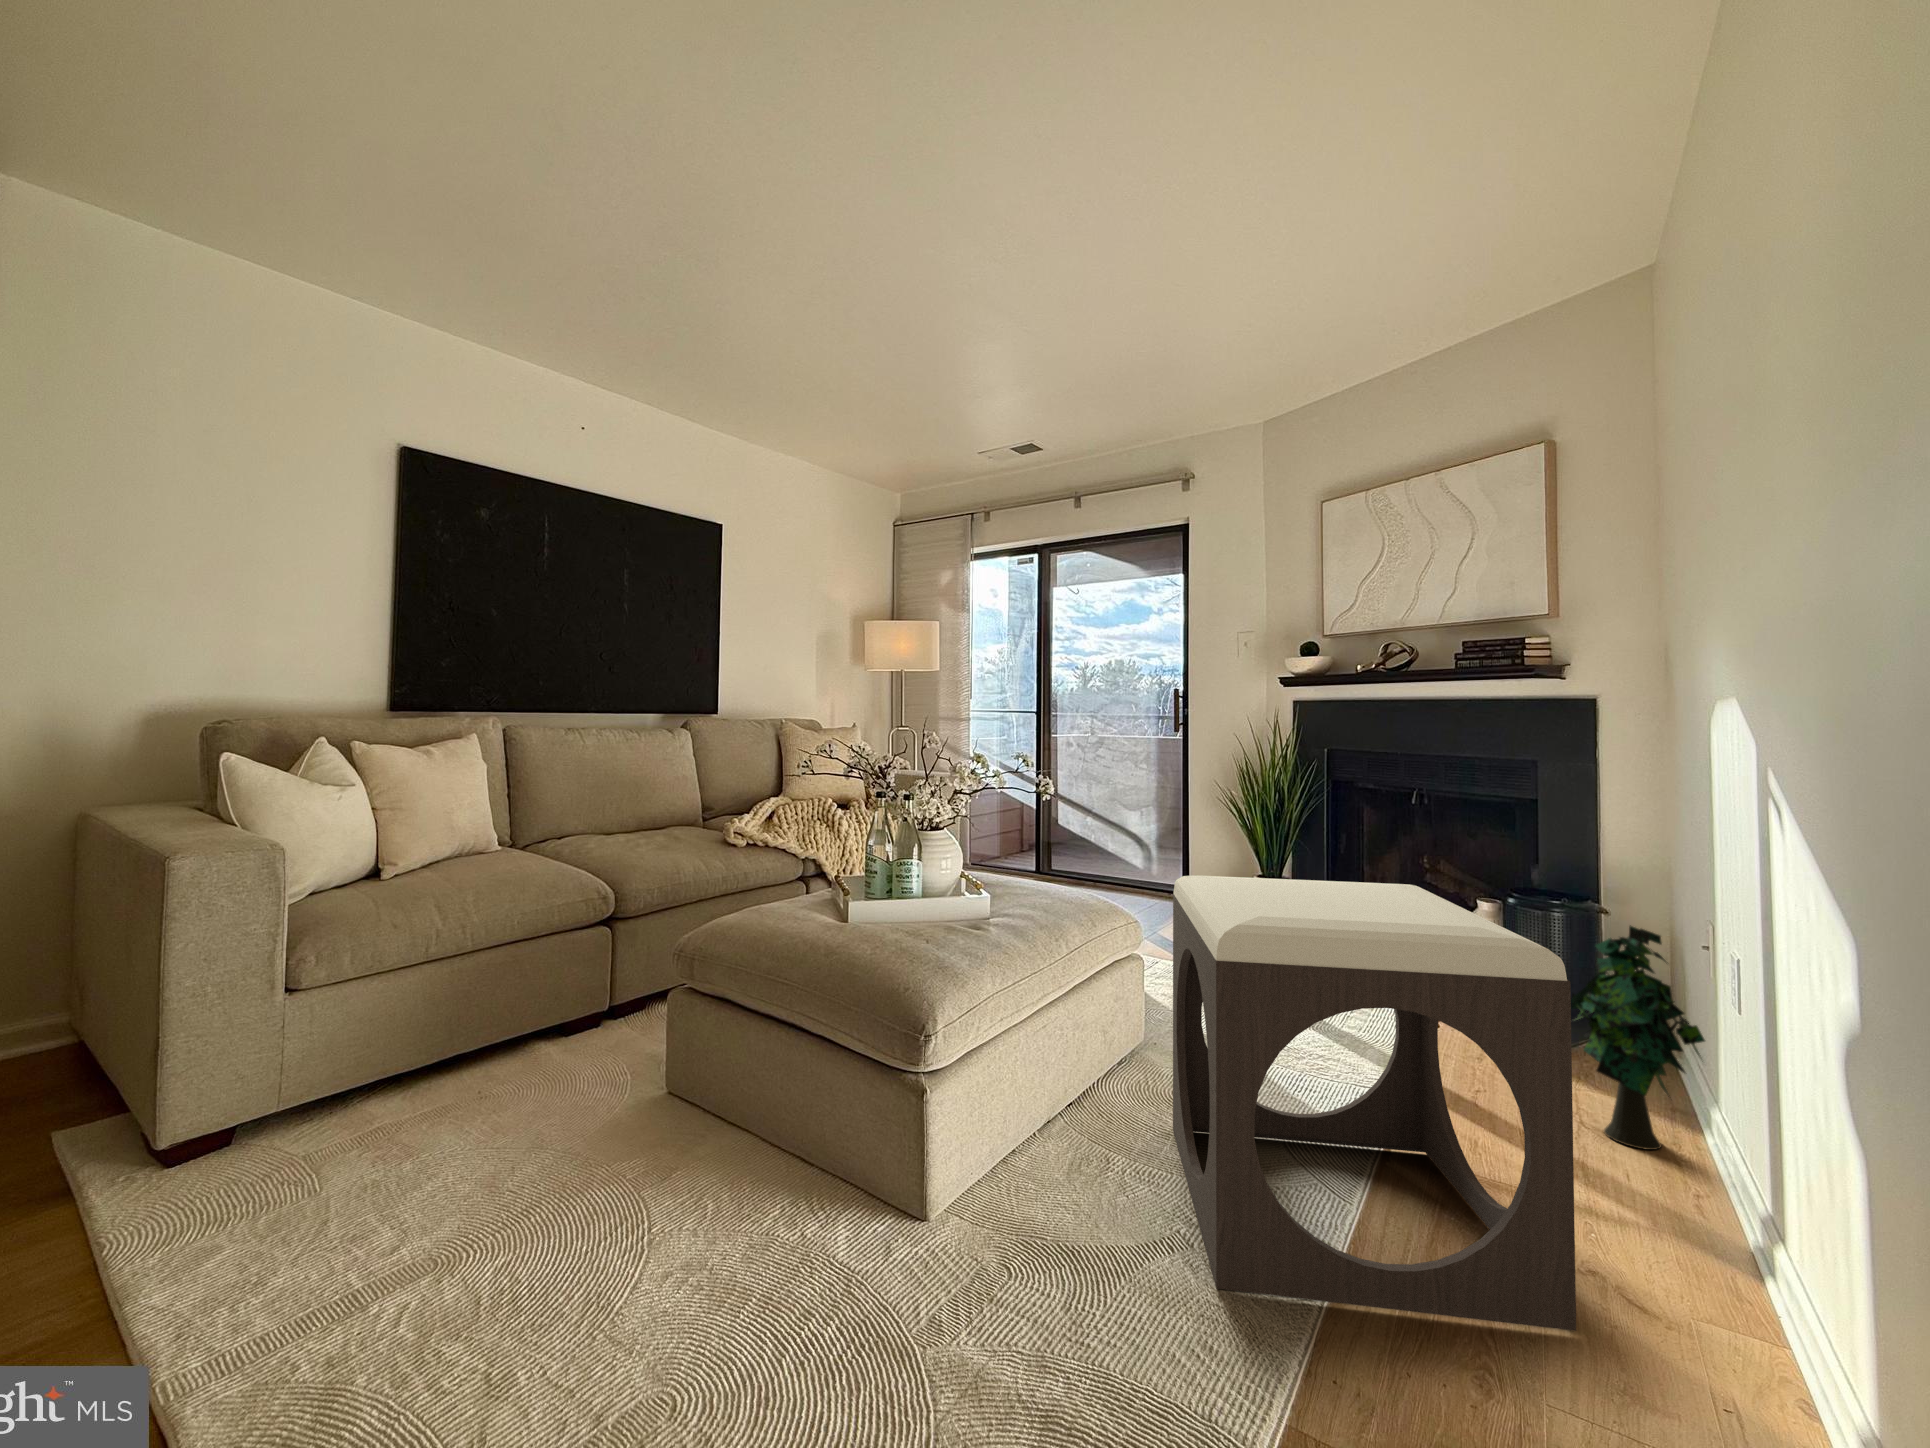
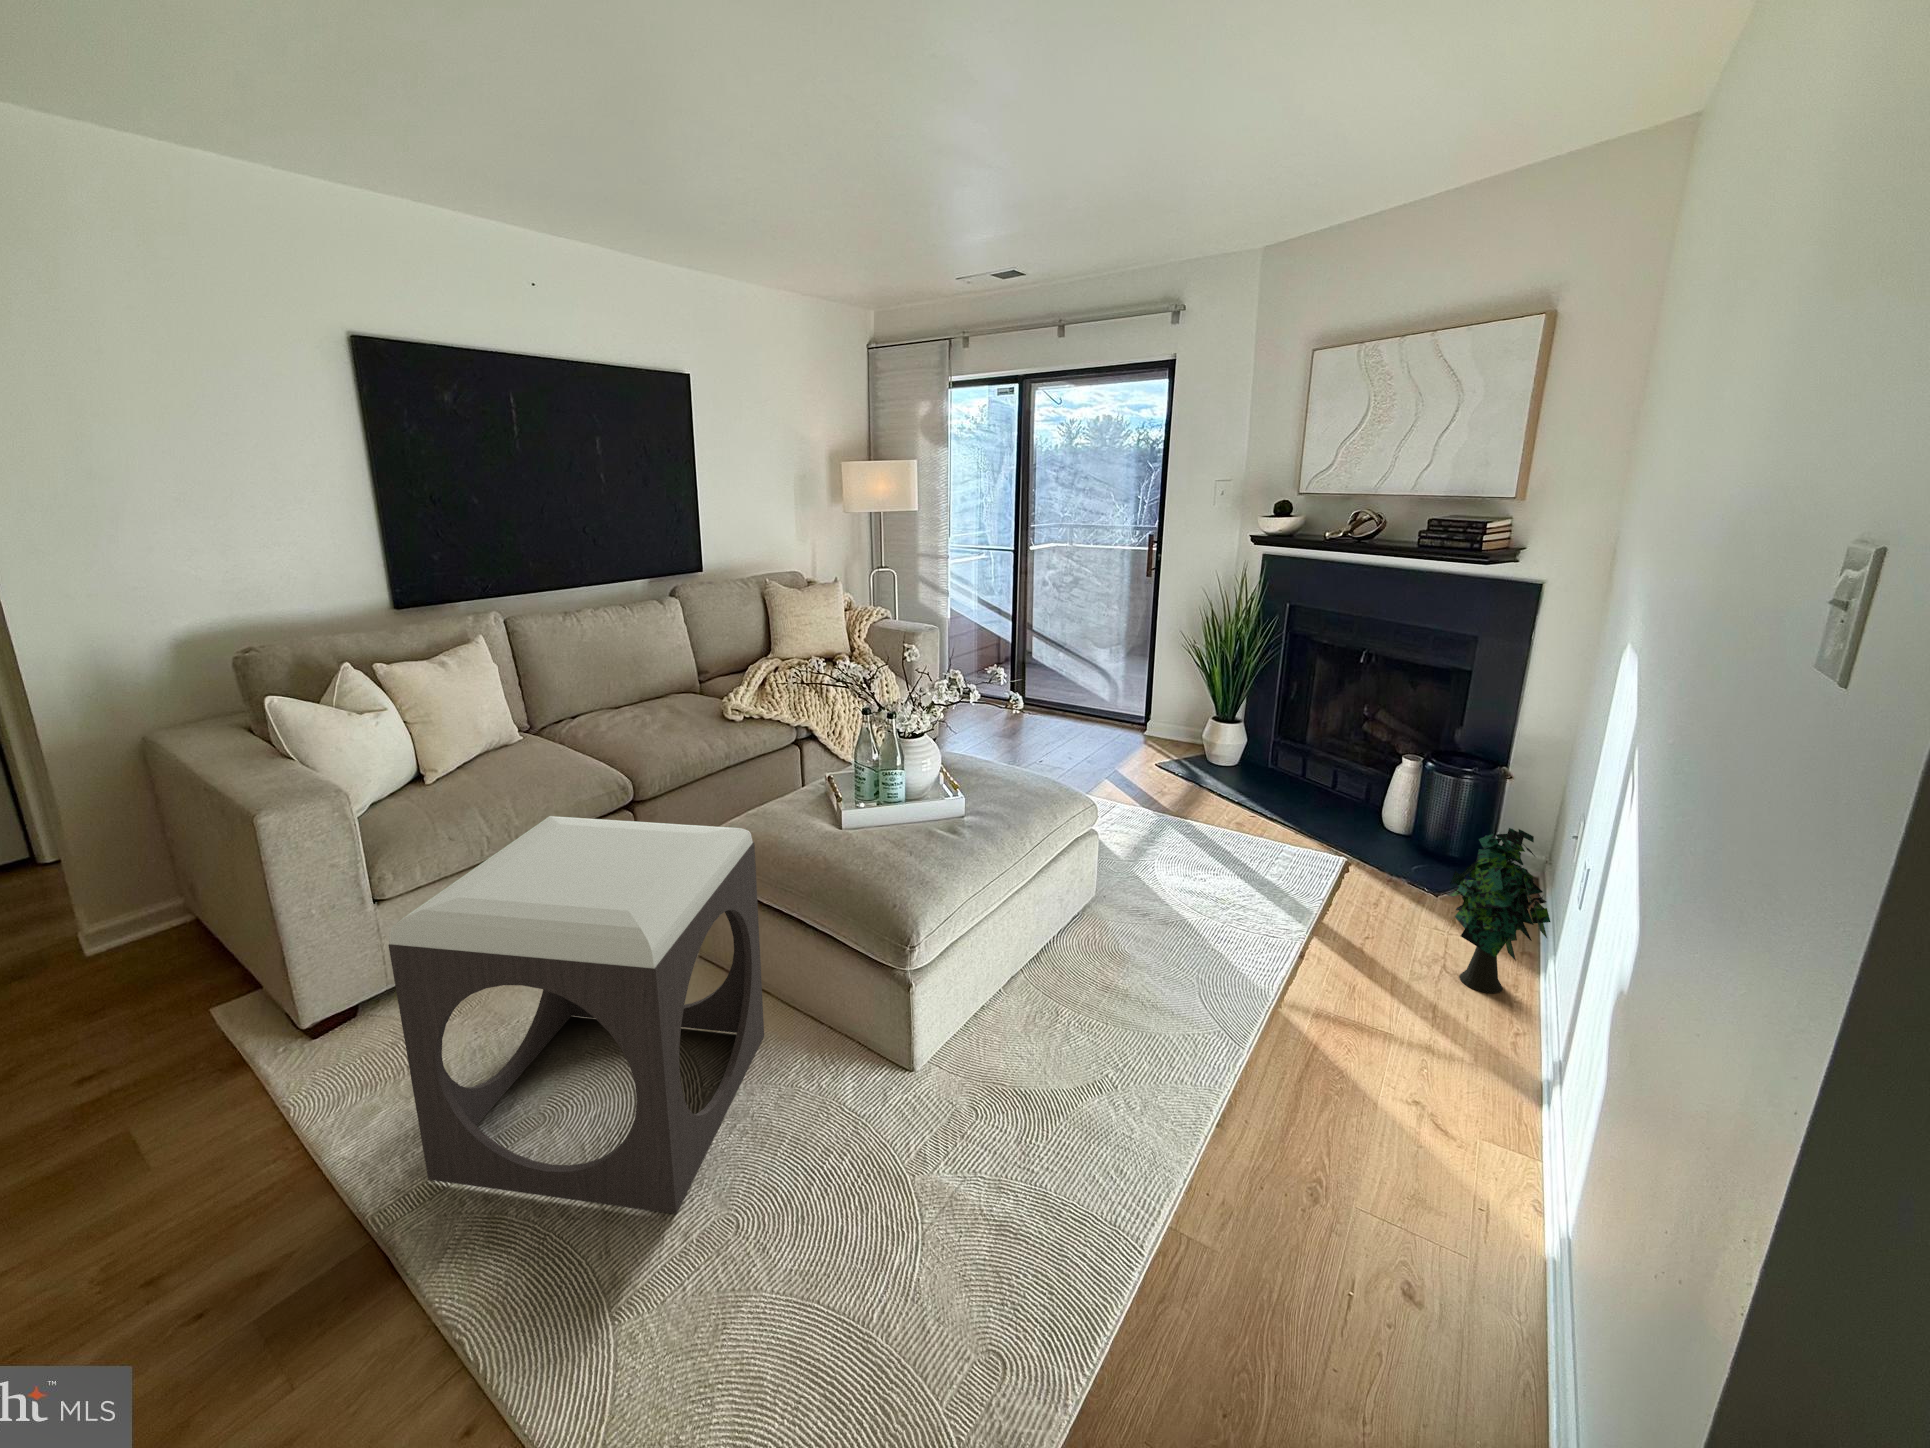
footstool: present [1173,875,1576,1331] -> present [388,816,764,1214]

